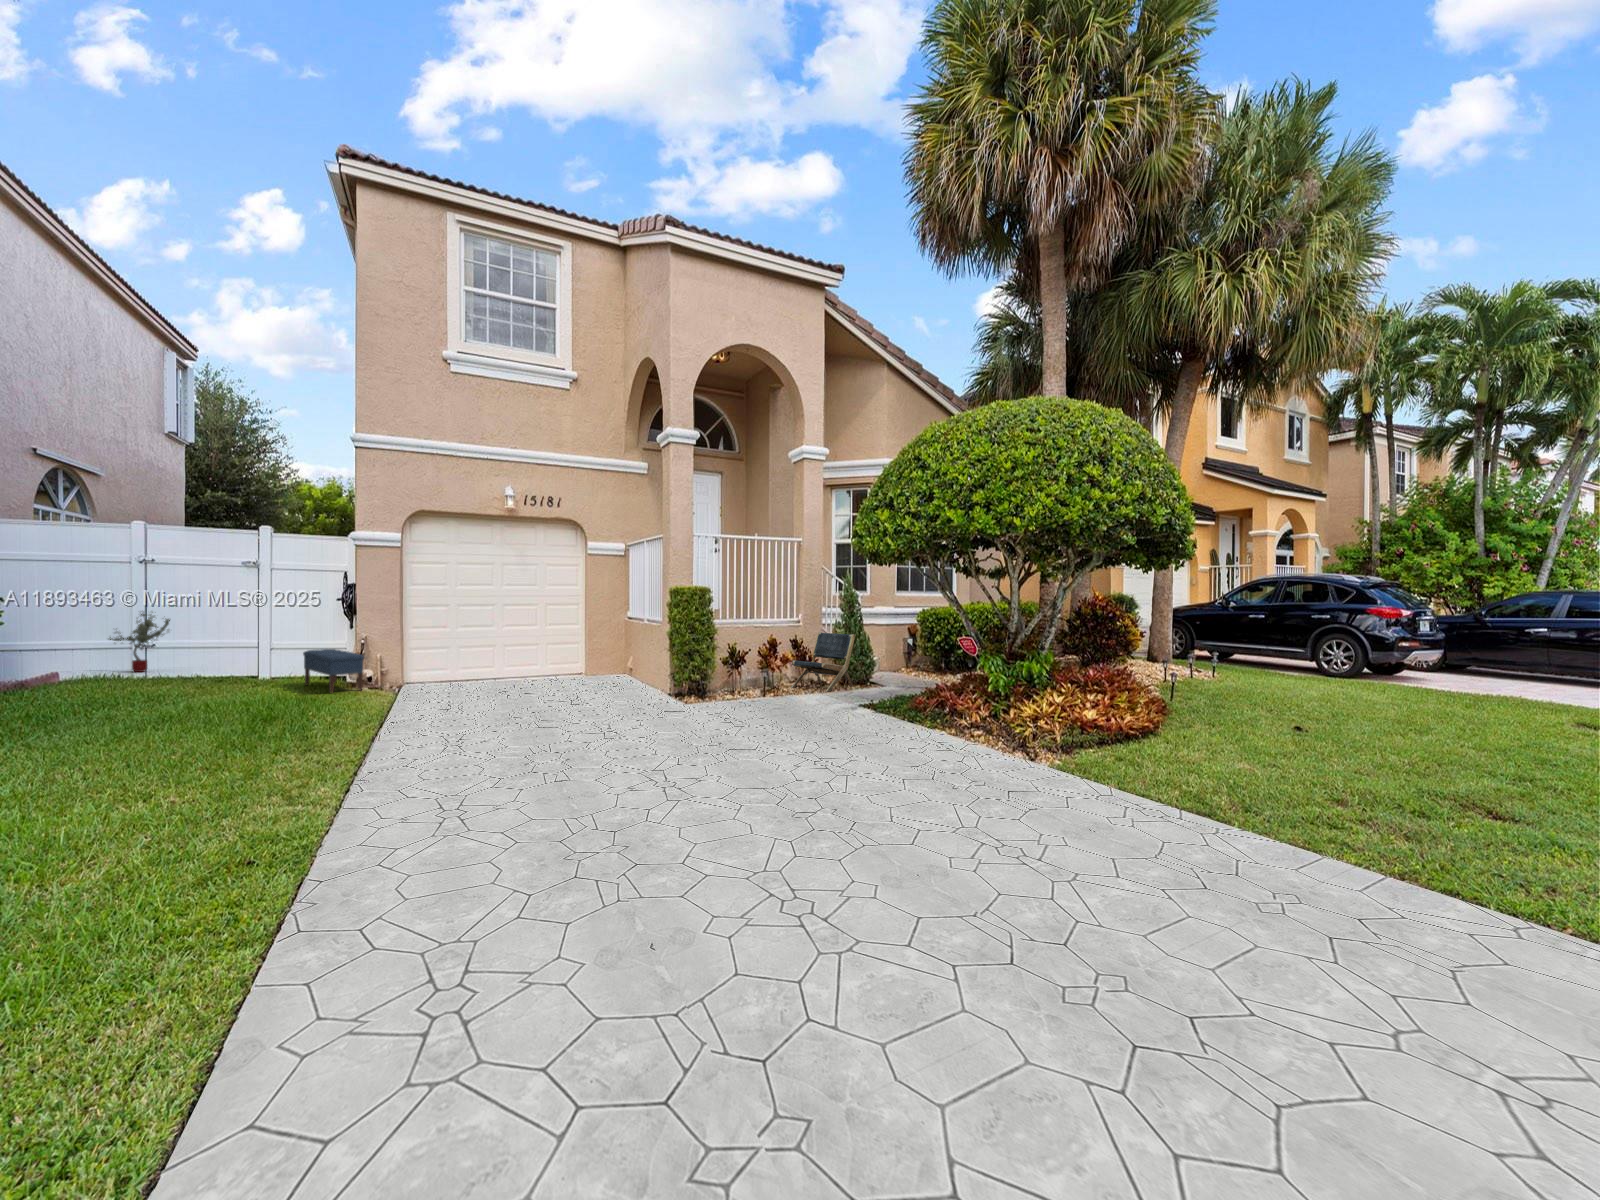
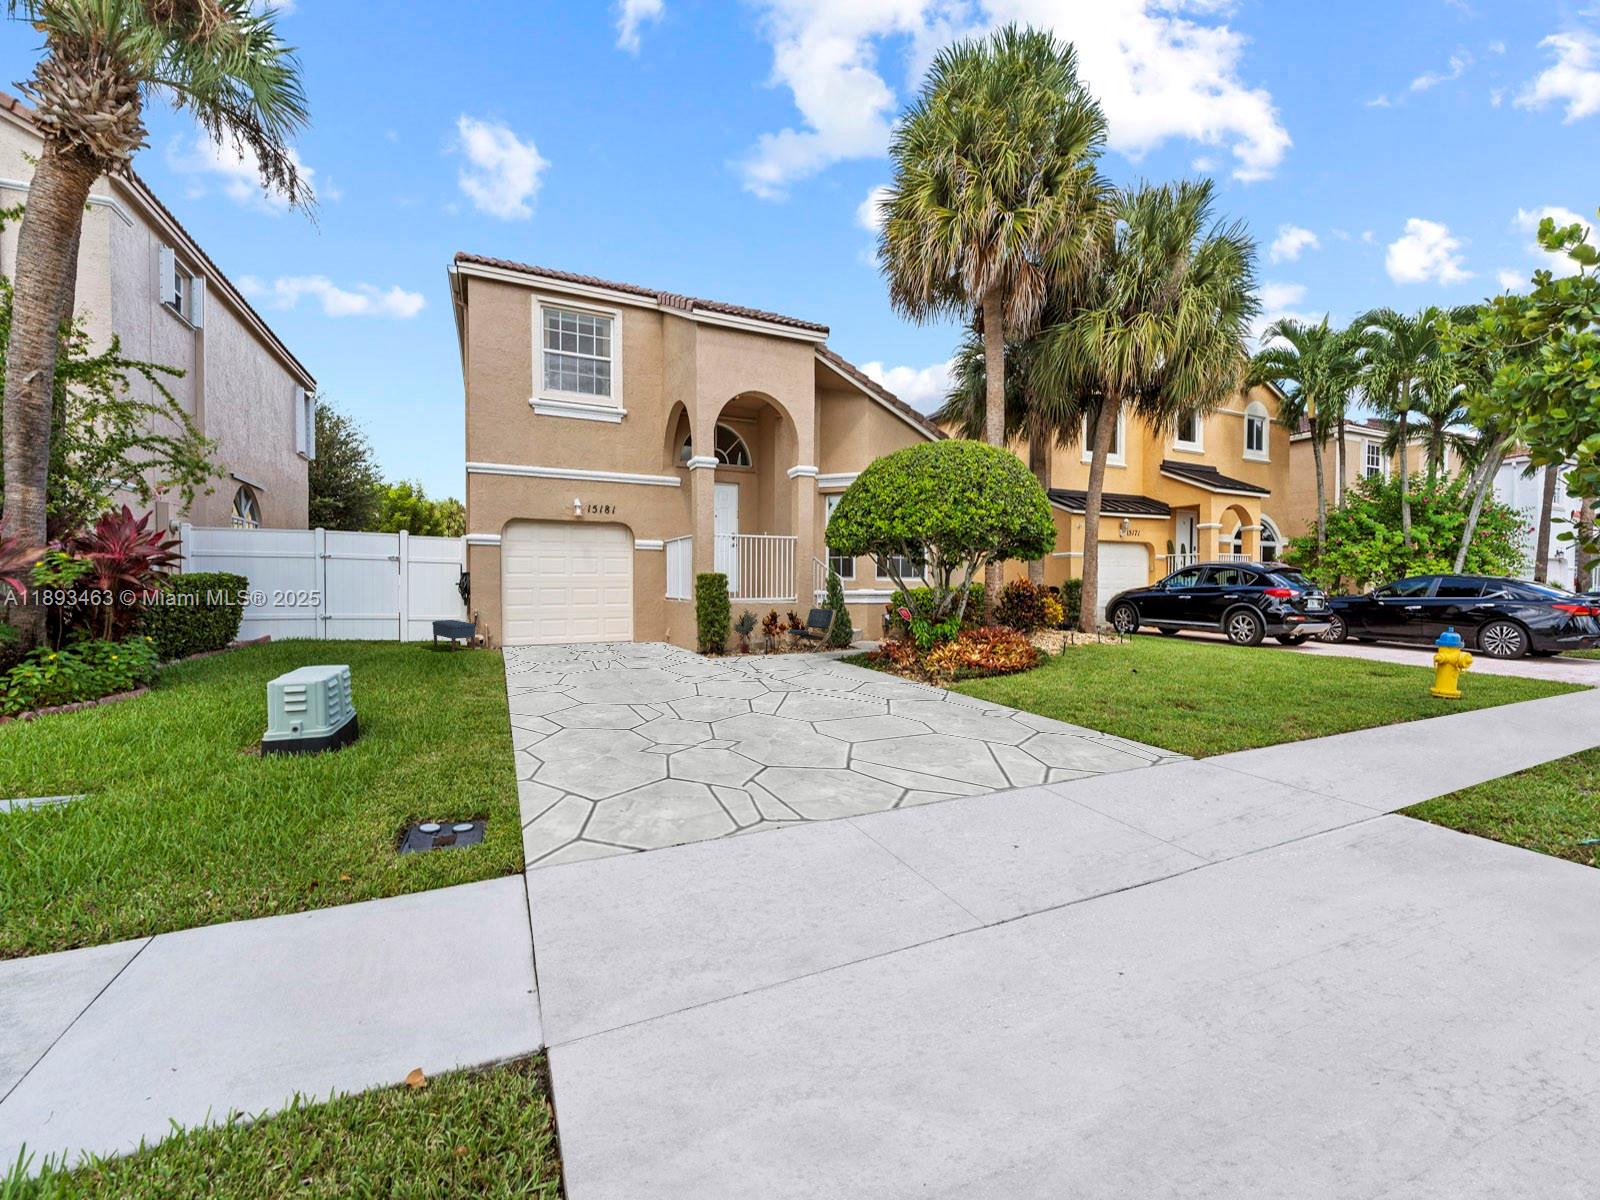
potted tree: present [109,612,170,672] -> present [732,610,758,653]

